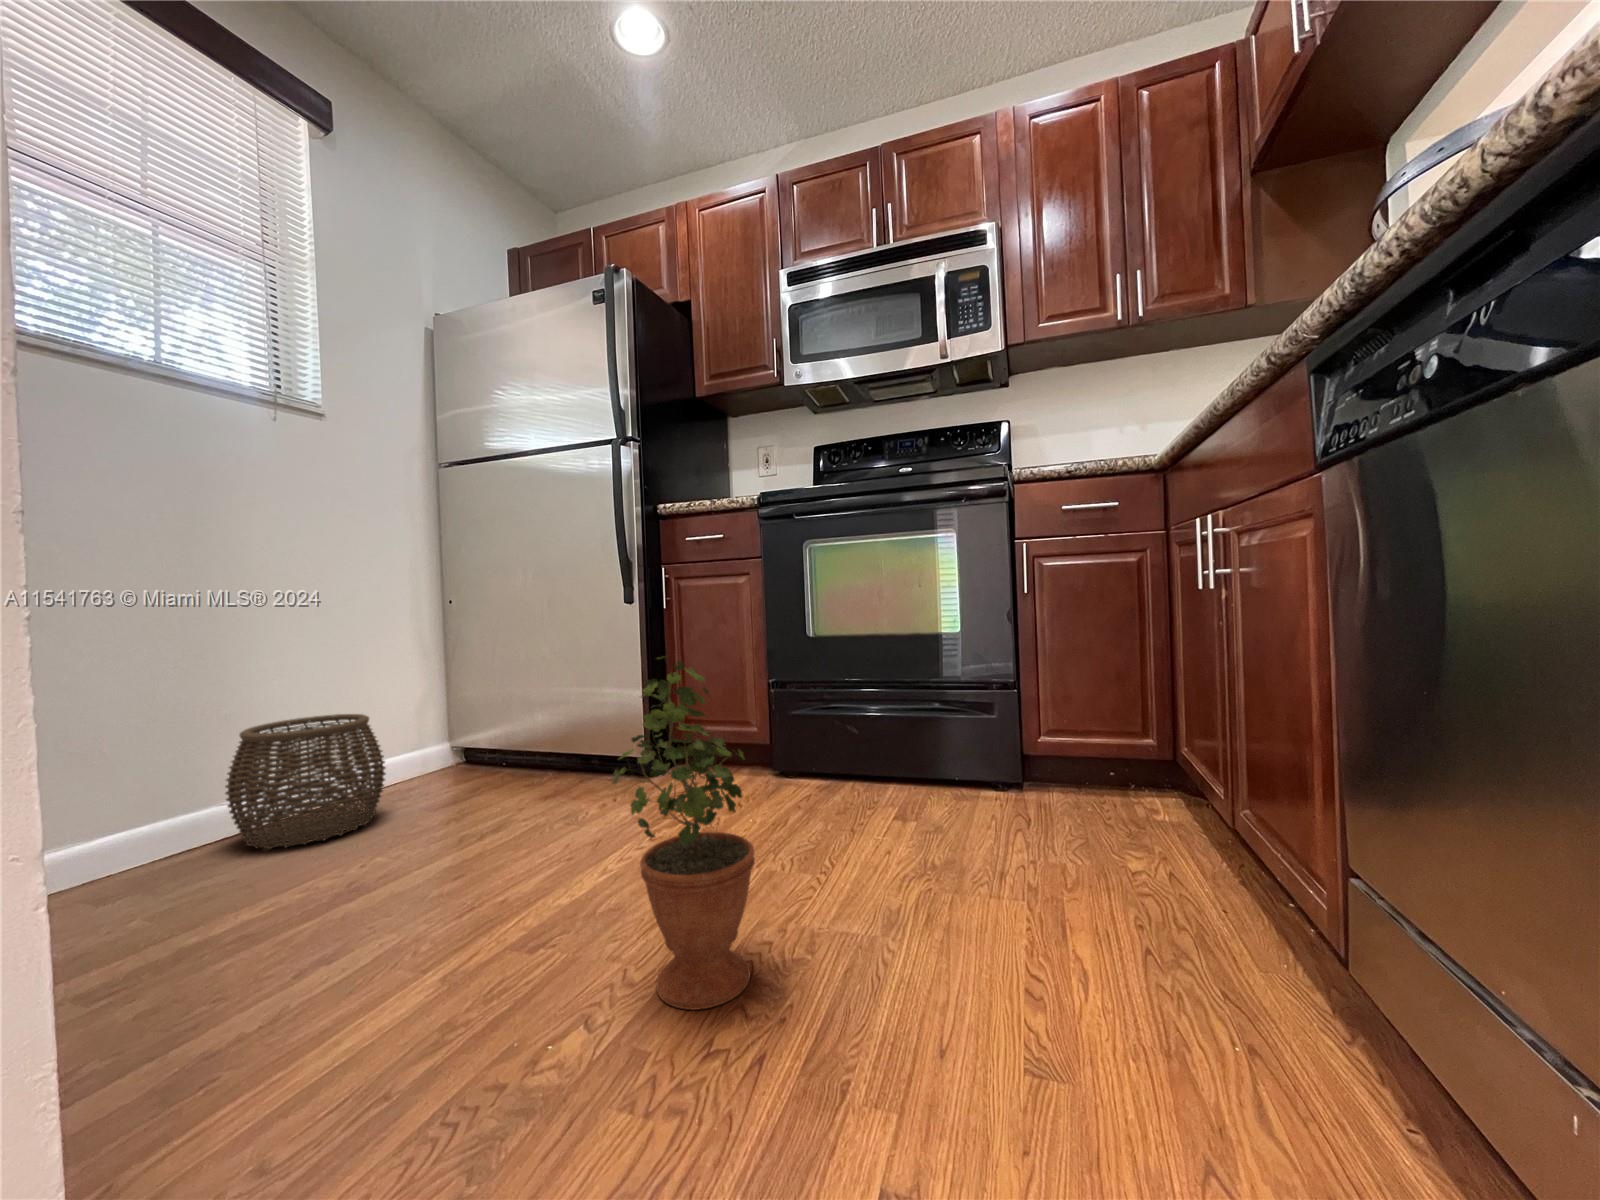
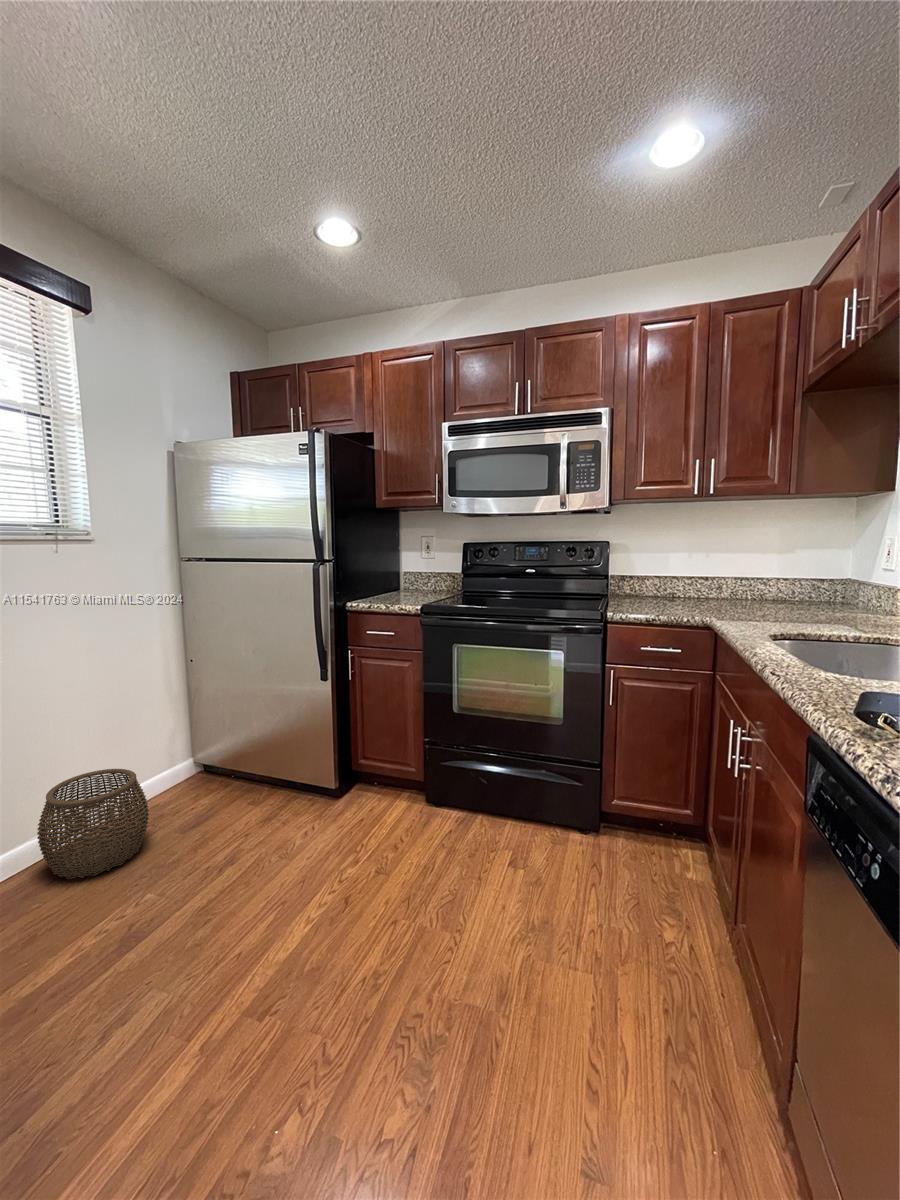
potted plant: present [613,656,755,1010] -> none [324,841,415,1085]

